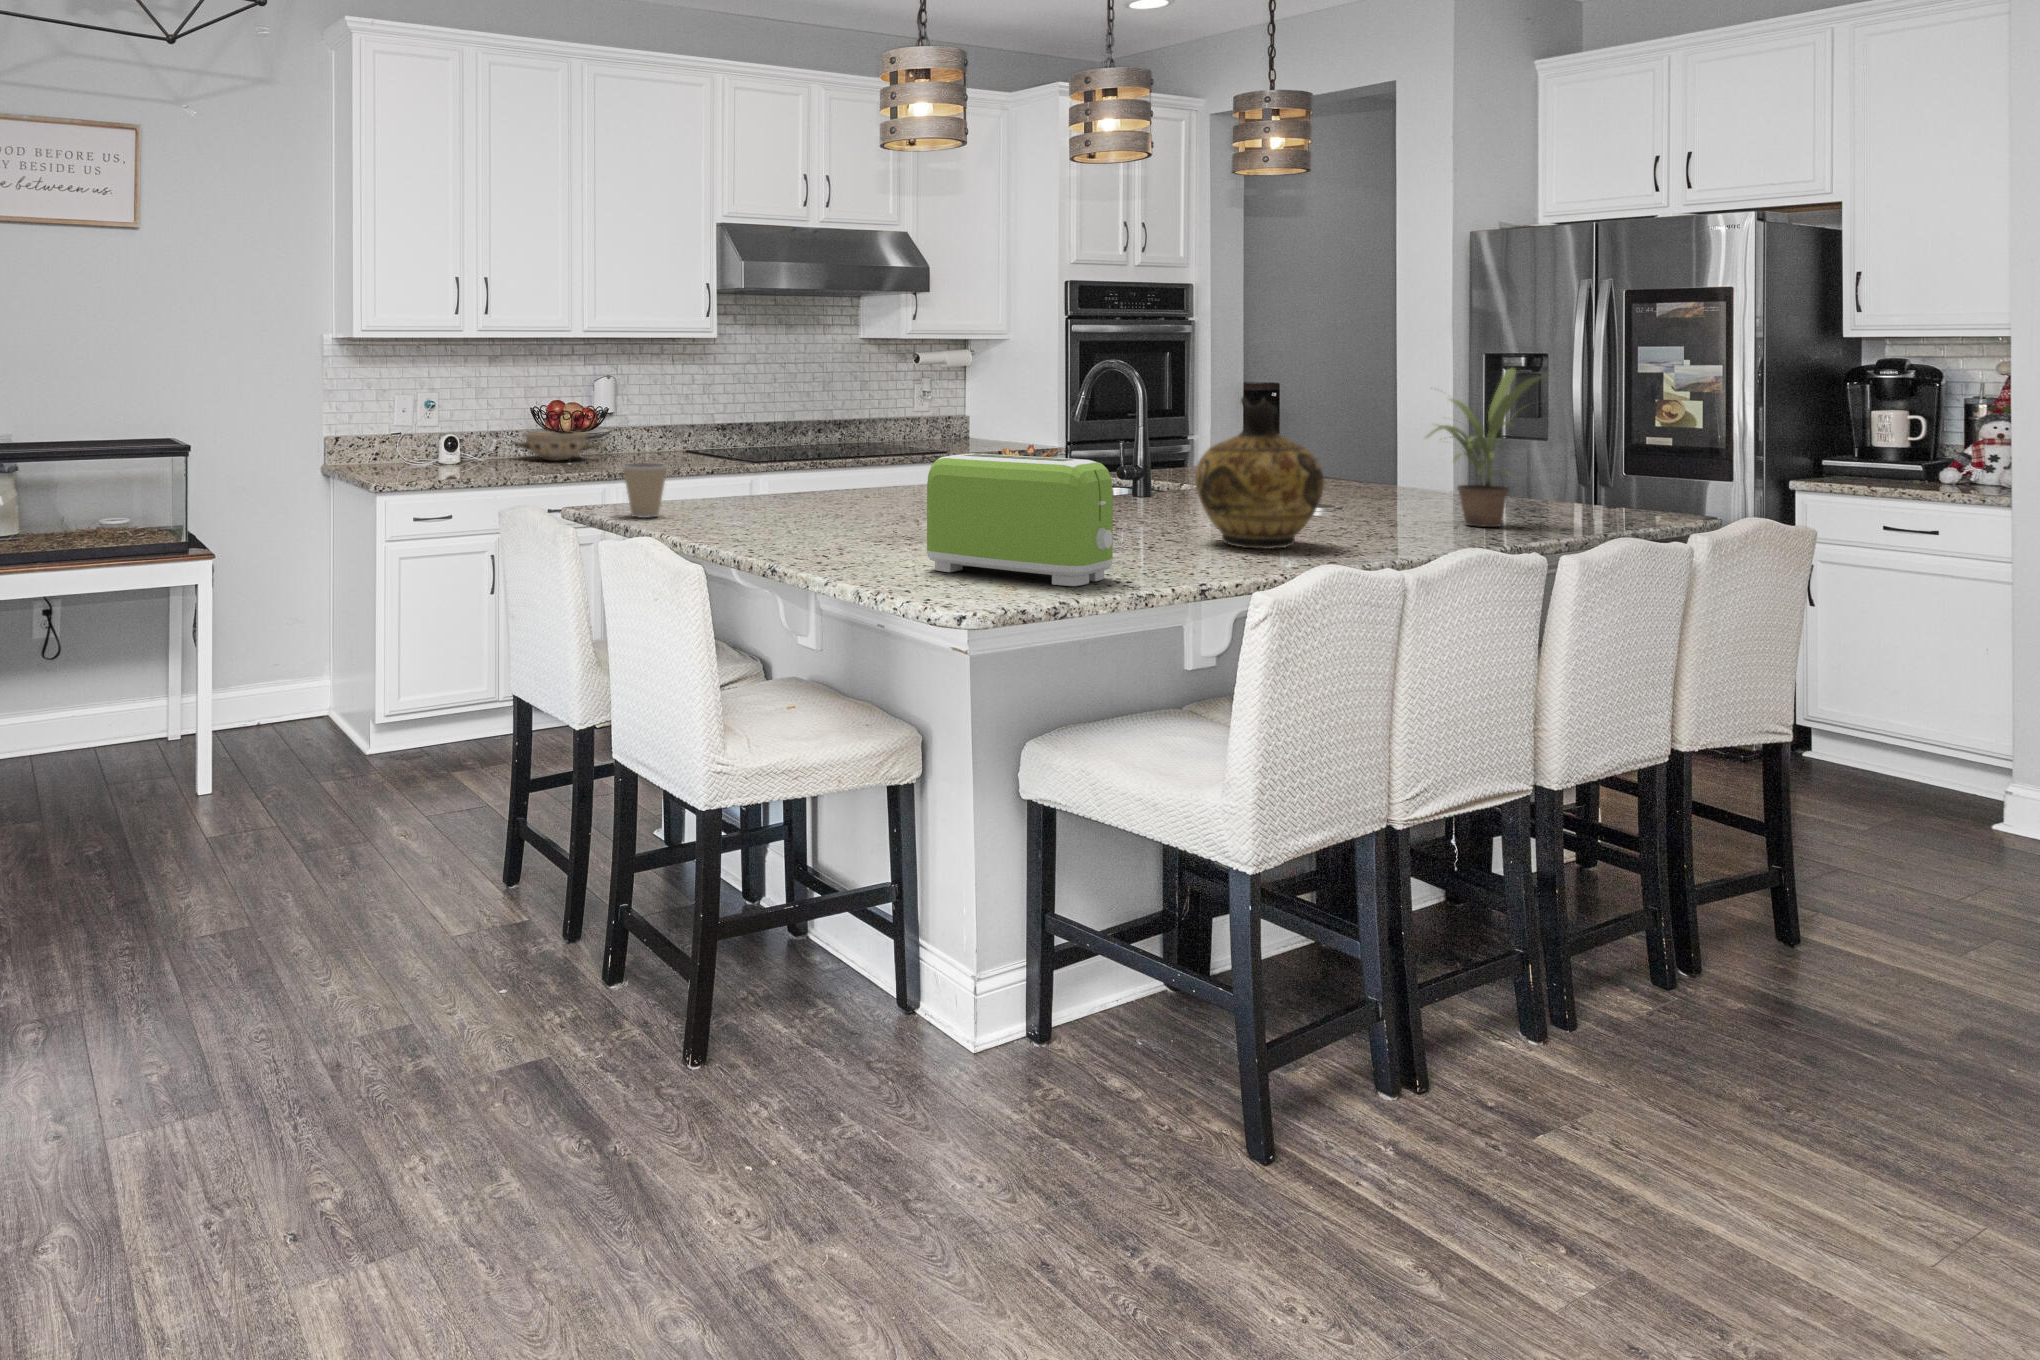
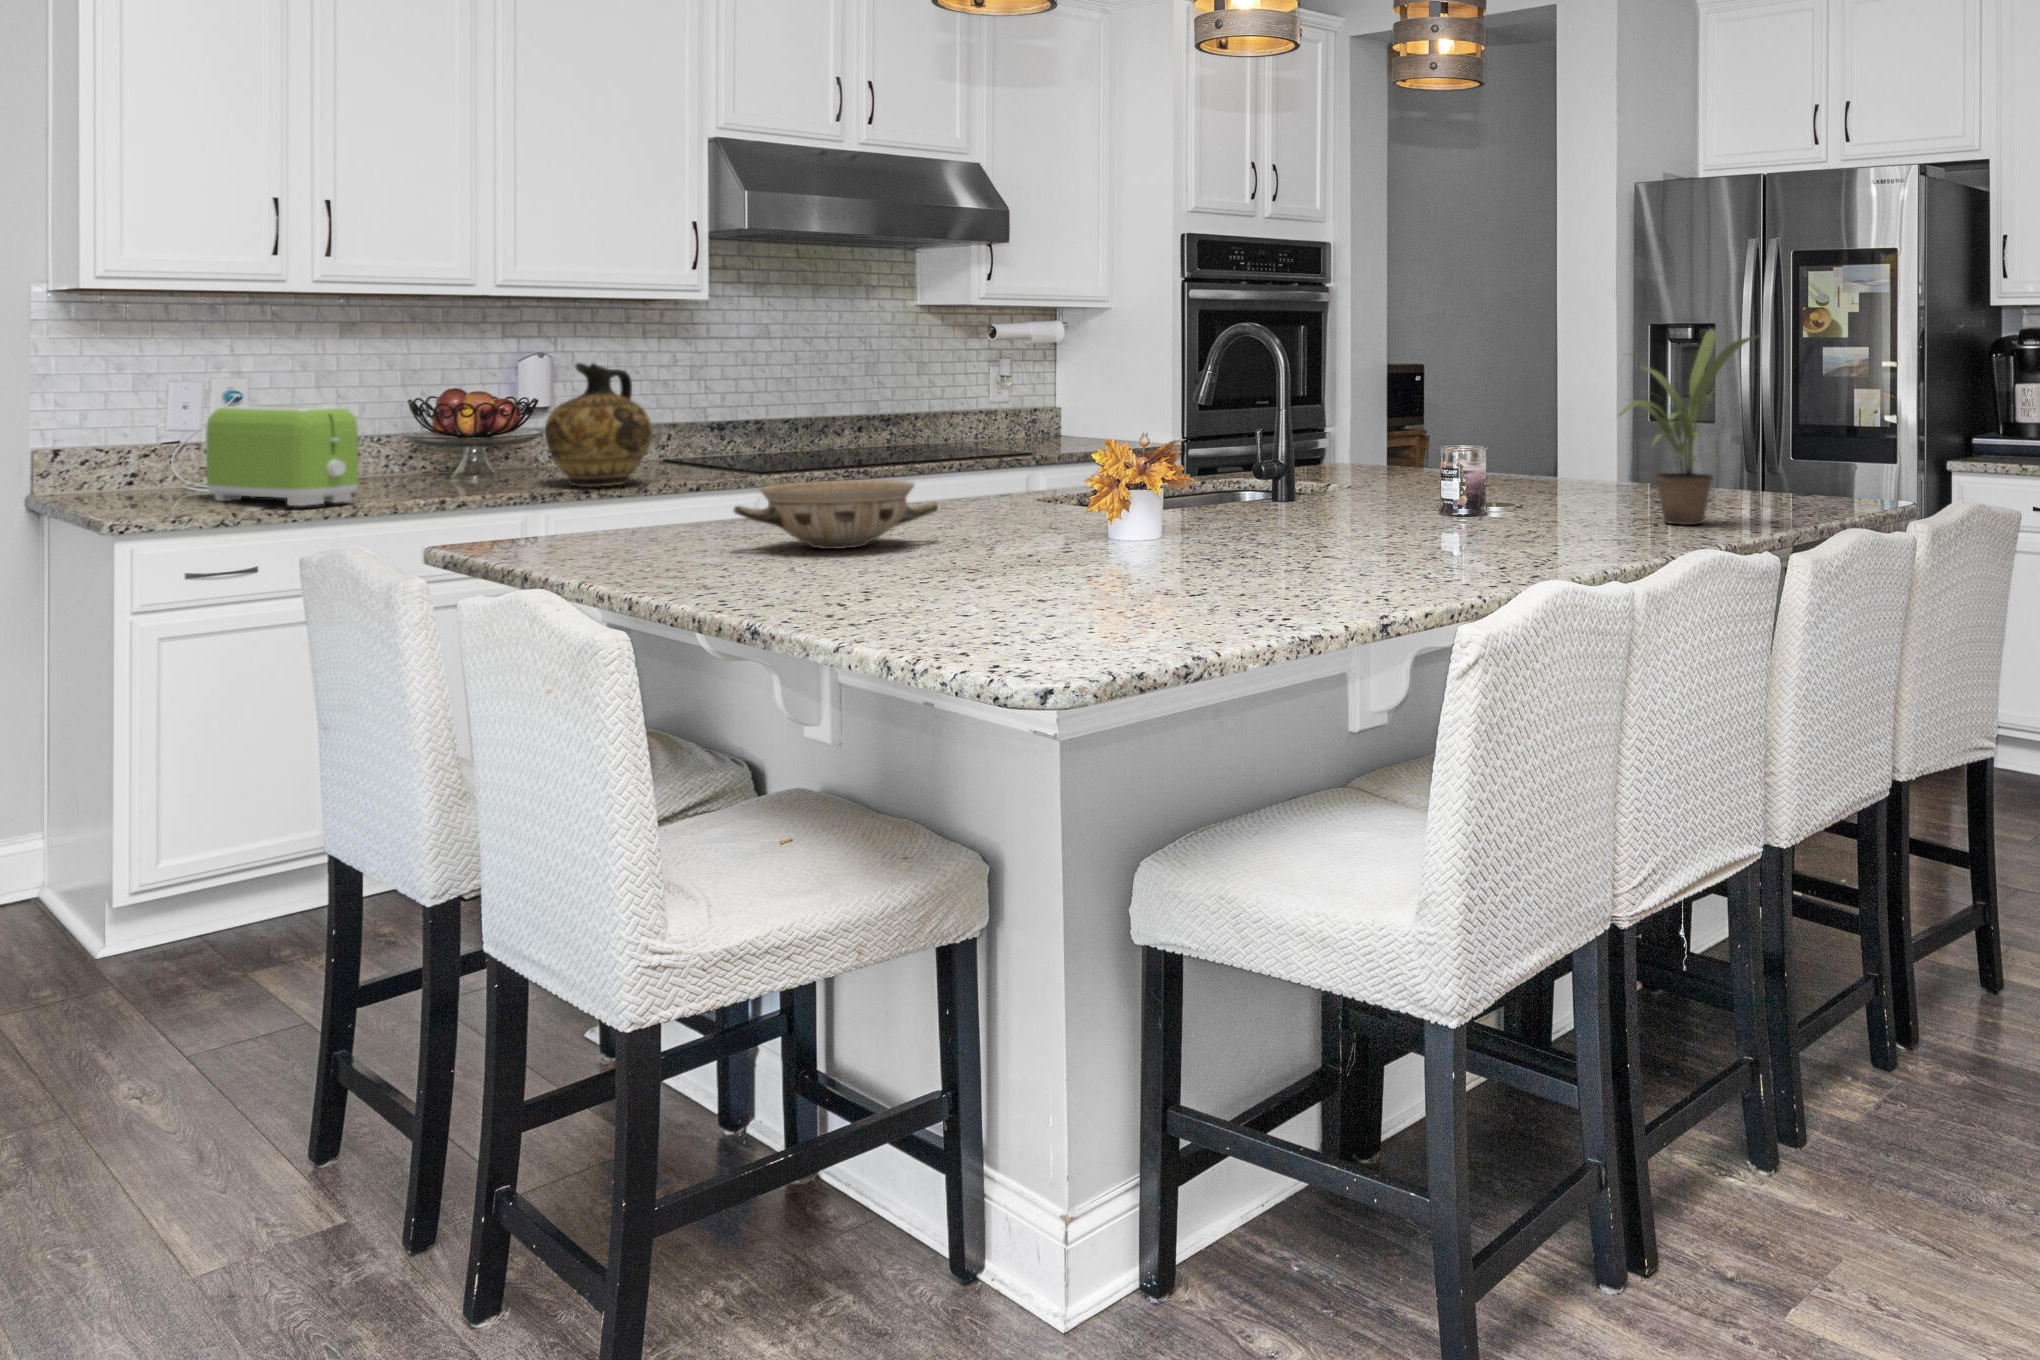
ceramic jug: present [1195,398,1324,549] -> present [545,363,652,487]
ceramic bowl: present [513,432,600,461] -> present [734,480,938,549]
toaster: present [927,453,1113,586] -> present [206,405,358,506]
coffee cup: present [623,463,667,518] -> none [525,474,602,556]

